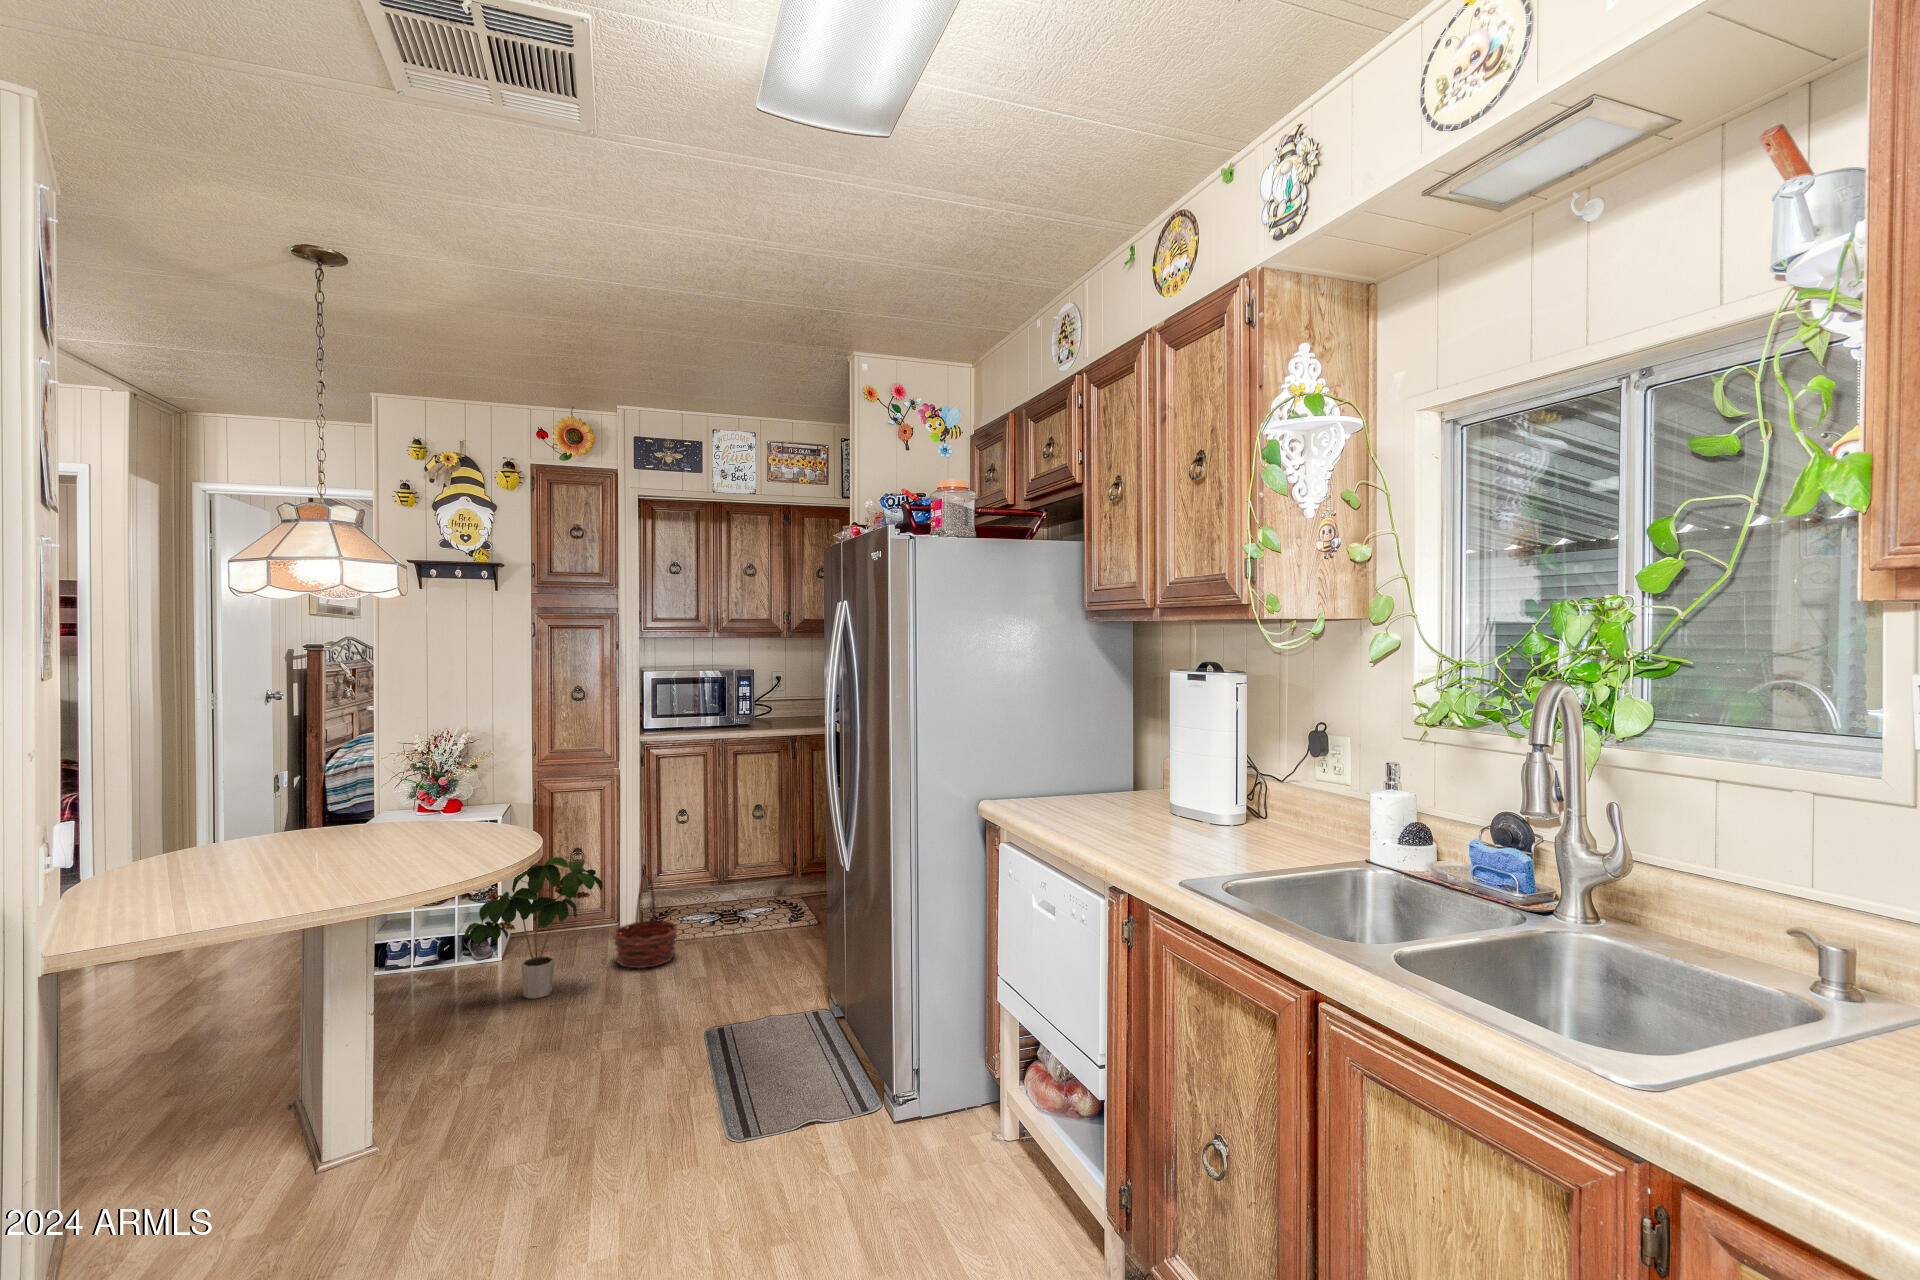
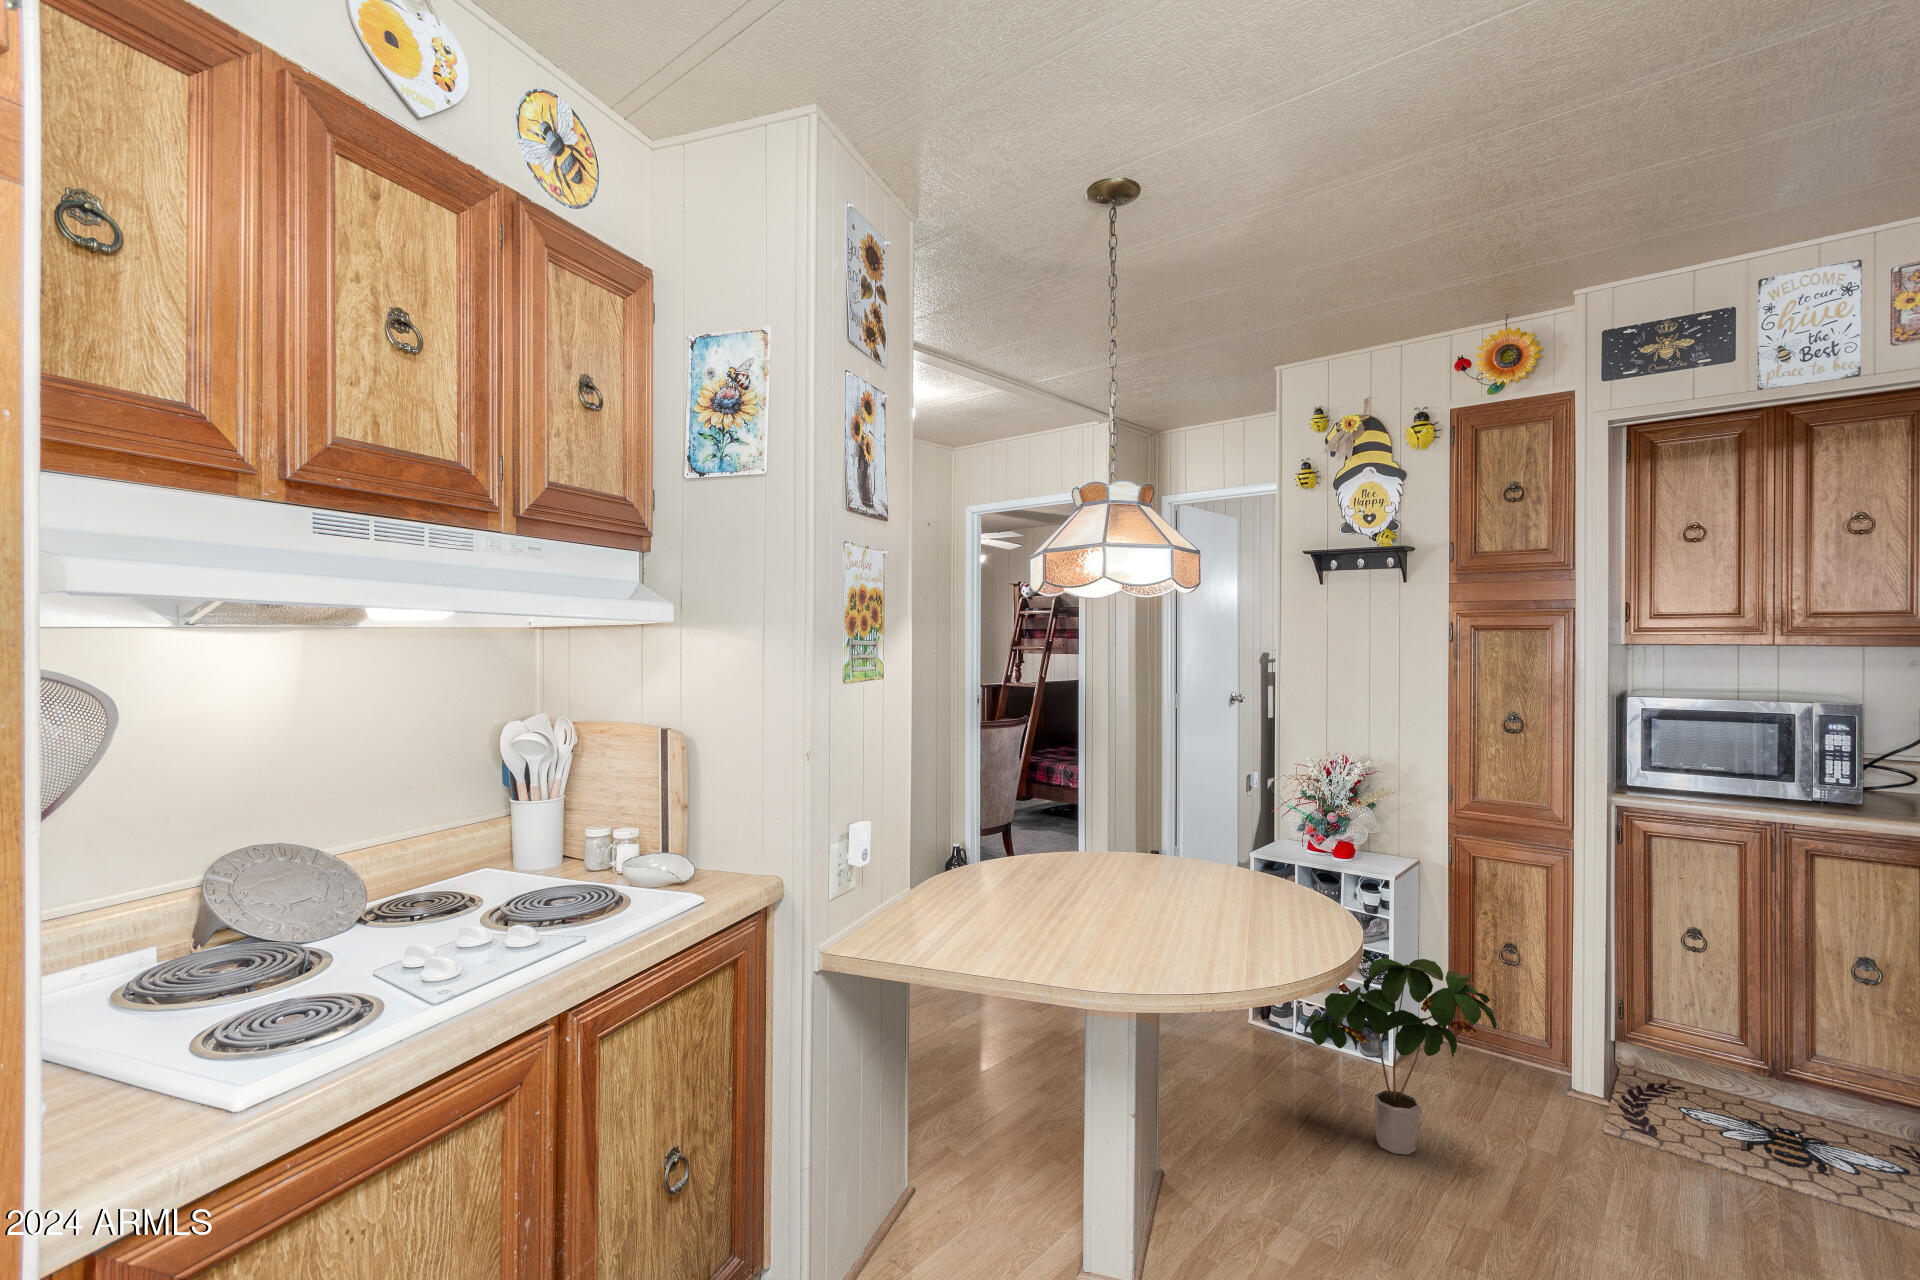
basket: present [614,876,678,968] -> none [1528,1027,1648,1186]

